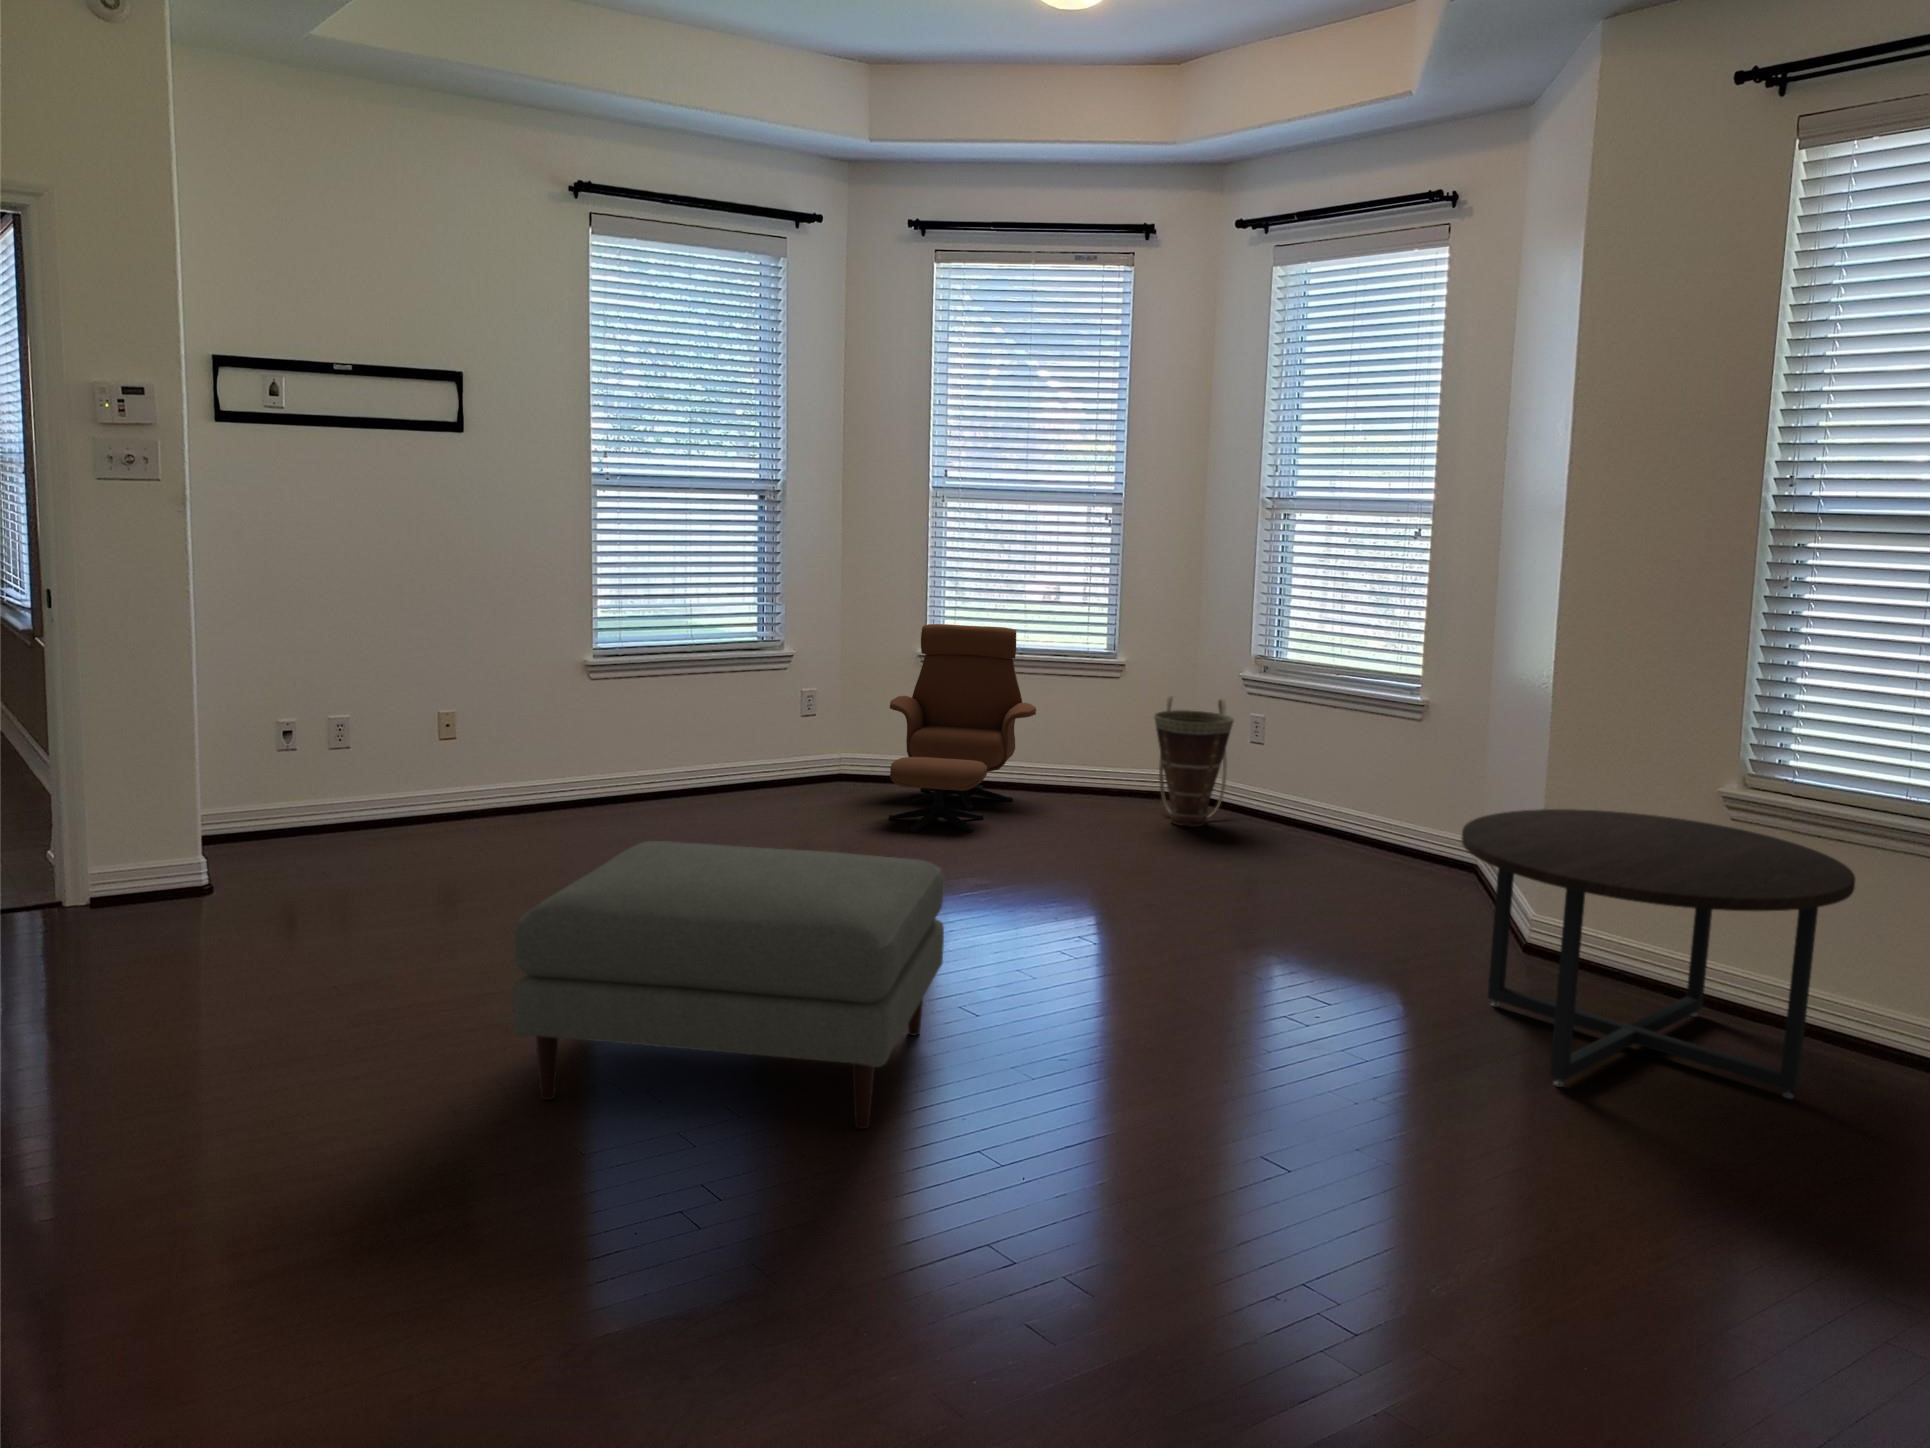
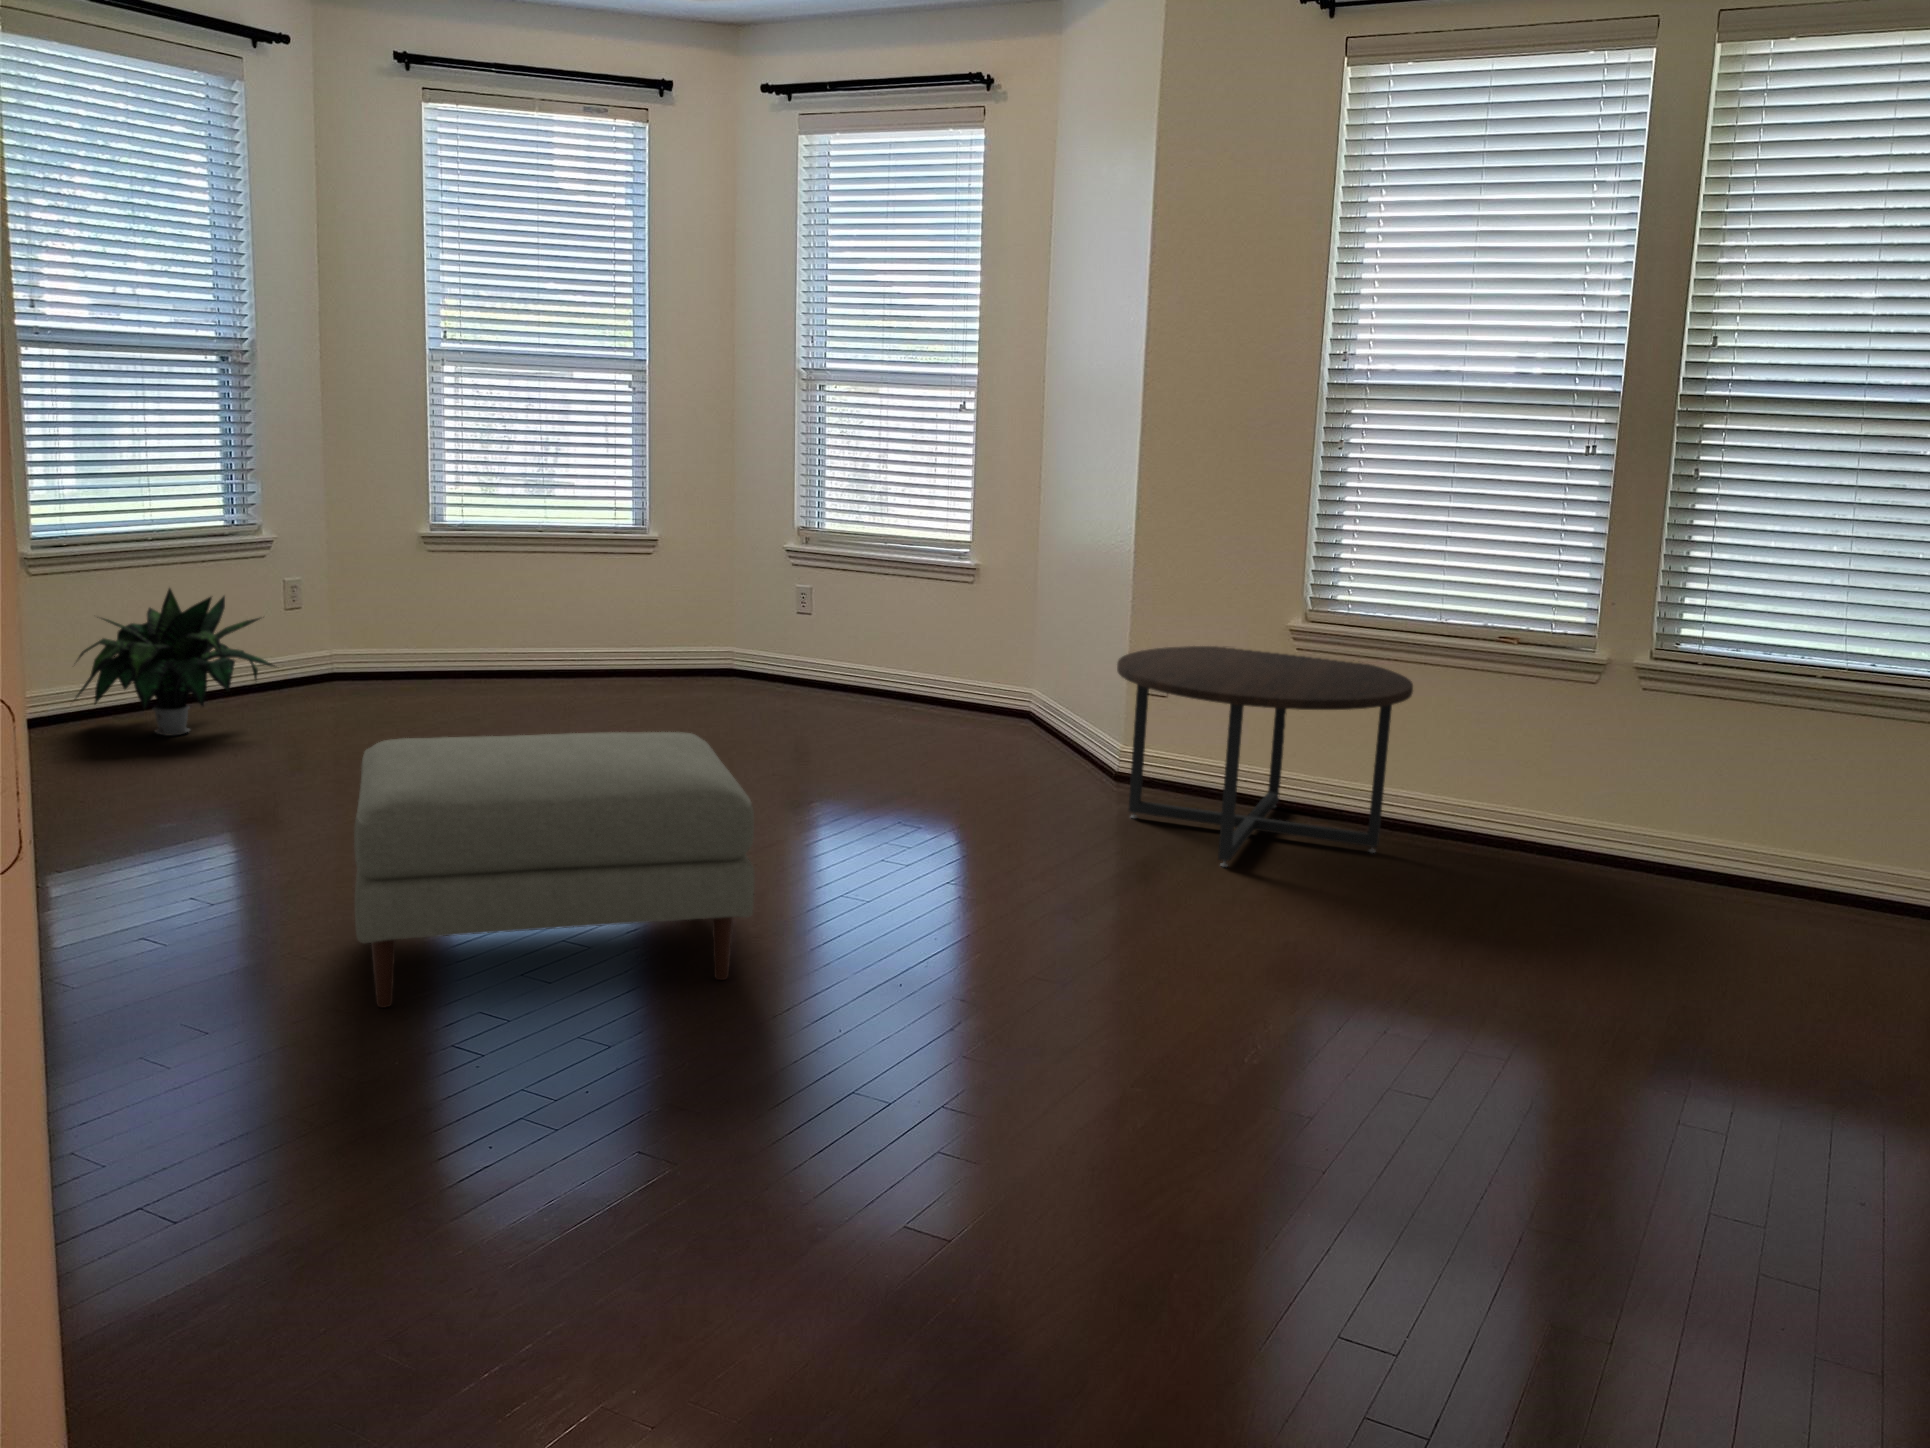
lounge chair: present [889,624,1036,832] -> none [400,503,571,728]
potted plant: none [605,689,756,816] -> present [76,588,275,735]
basket: present [1154,696,1234,827] -> none [702,571,788,701]

